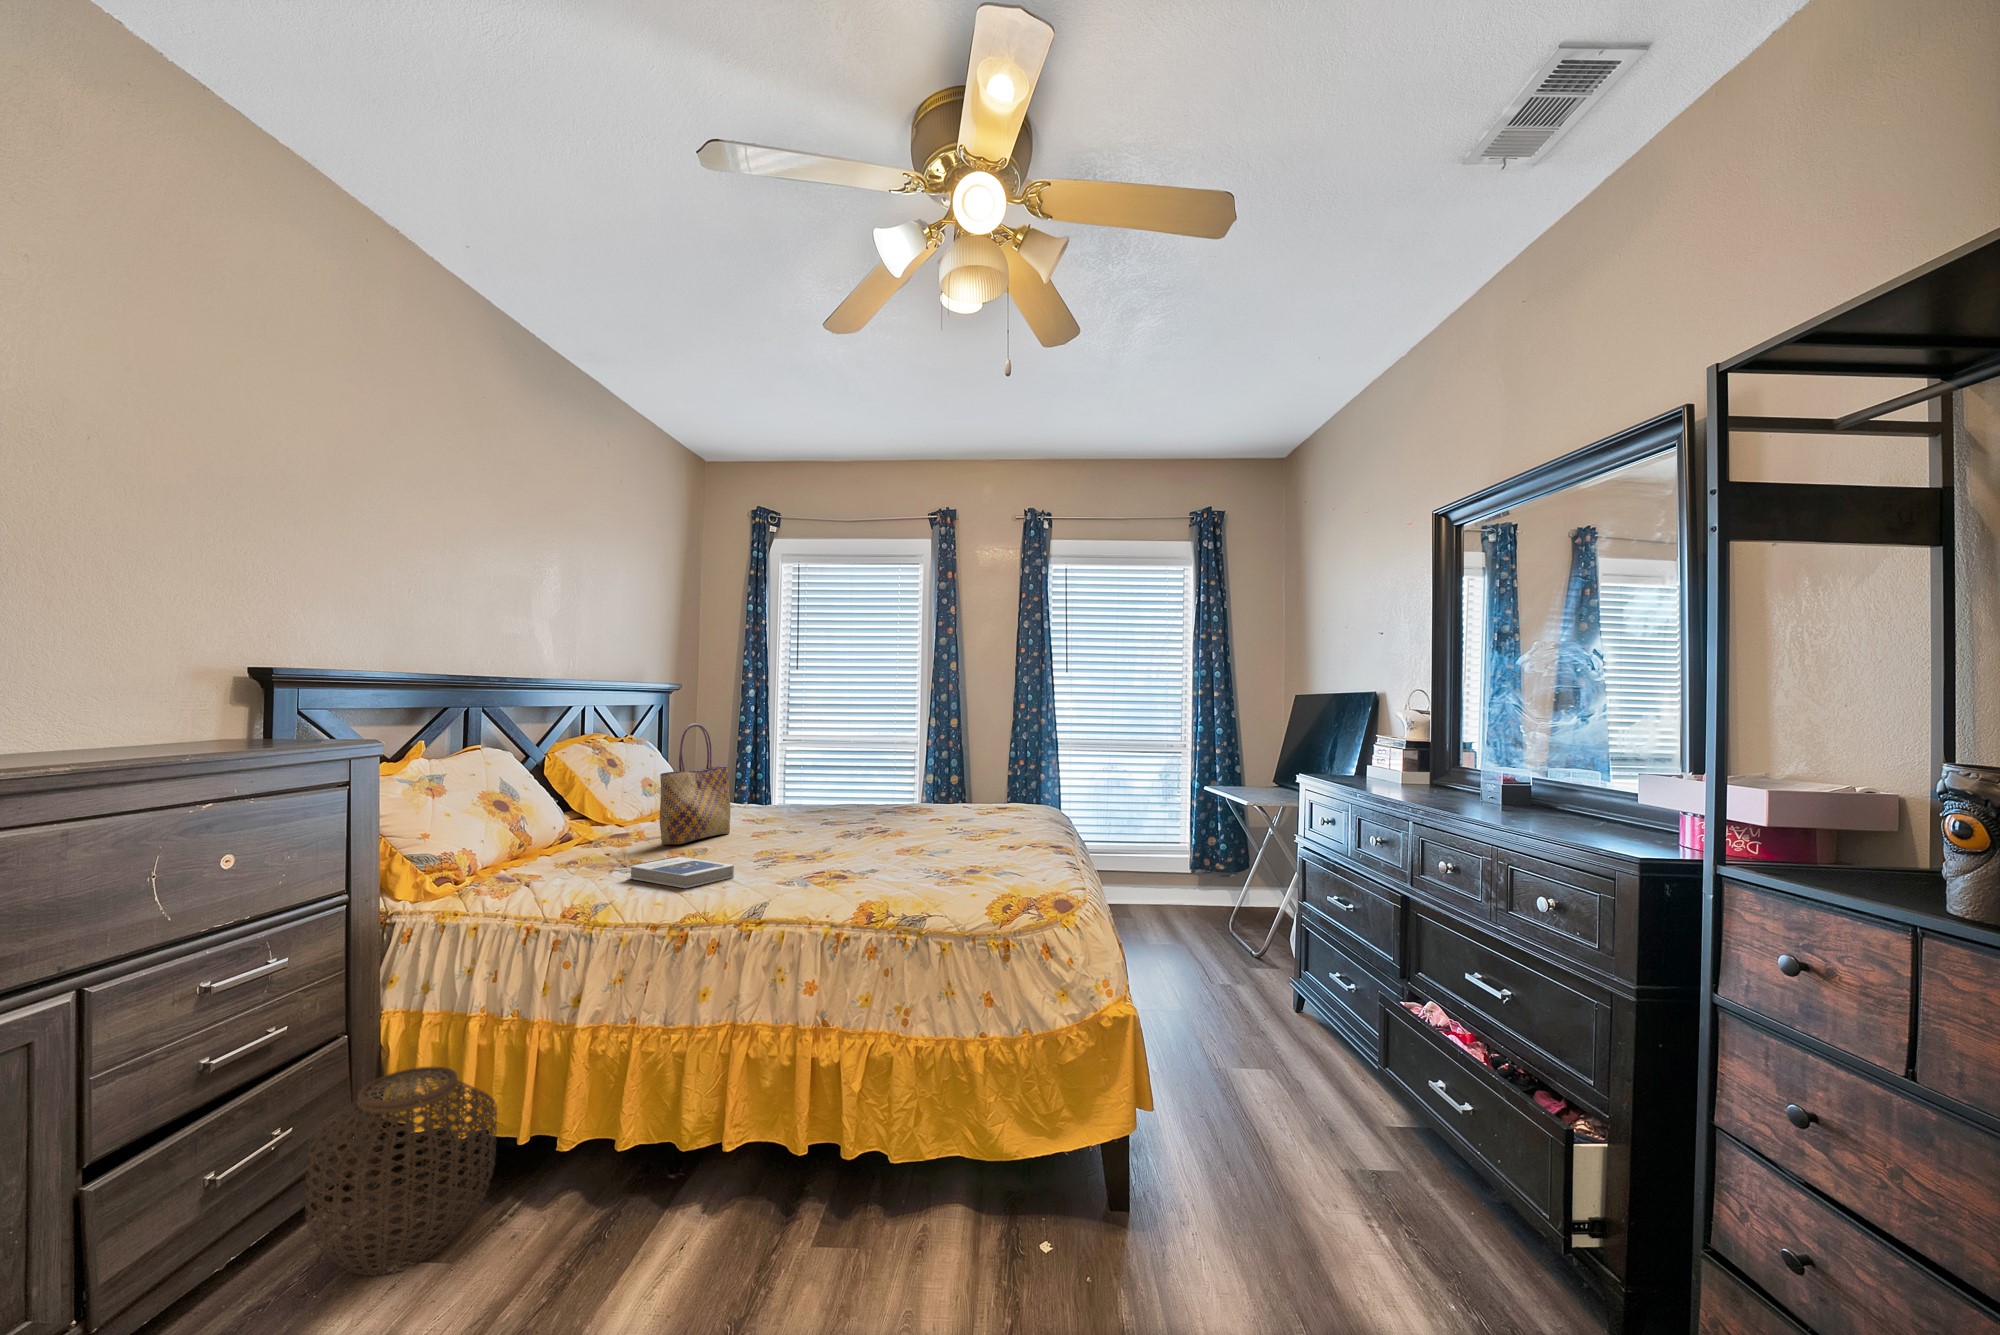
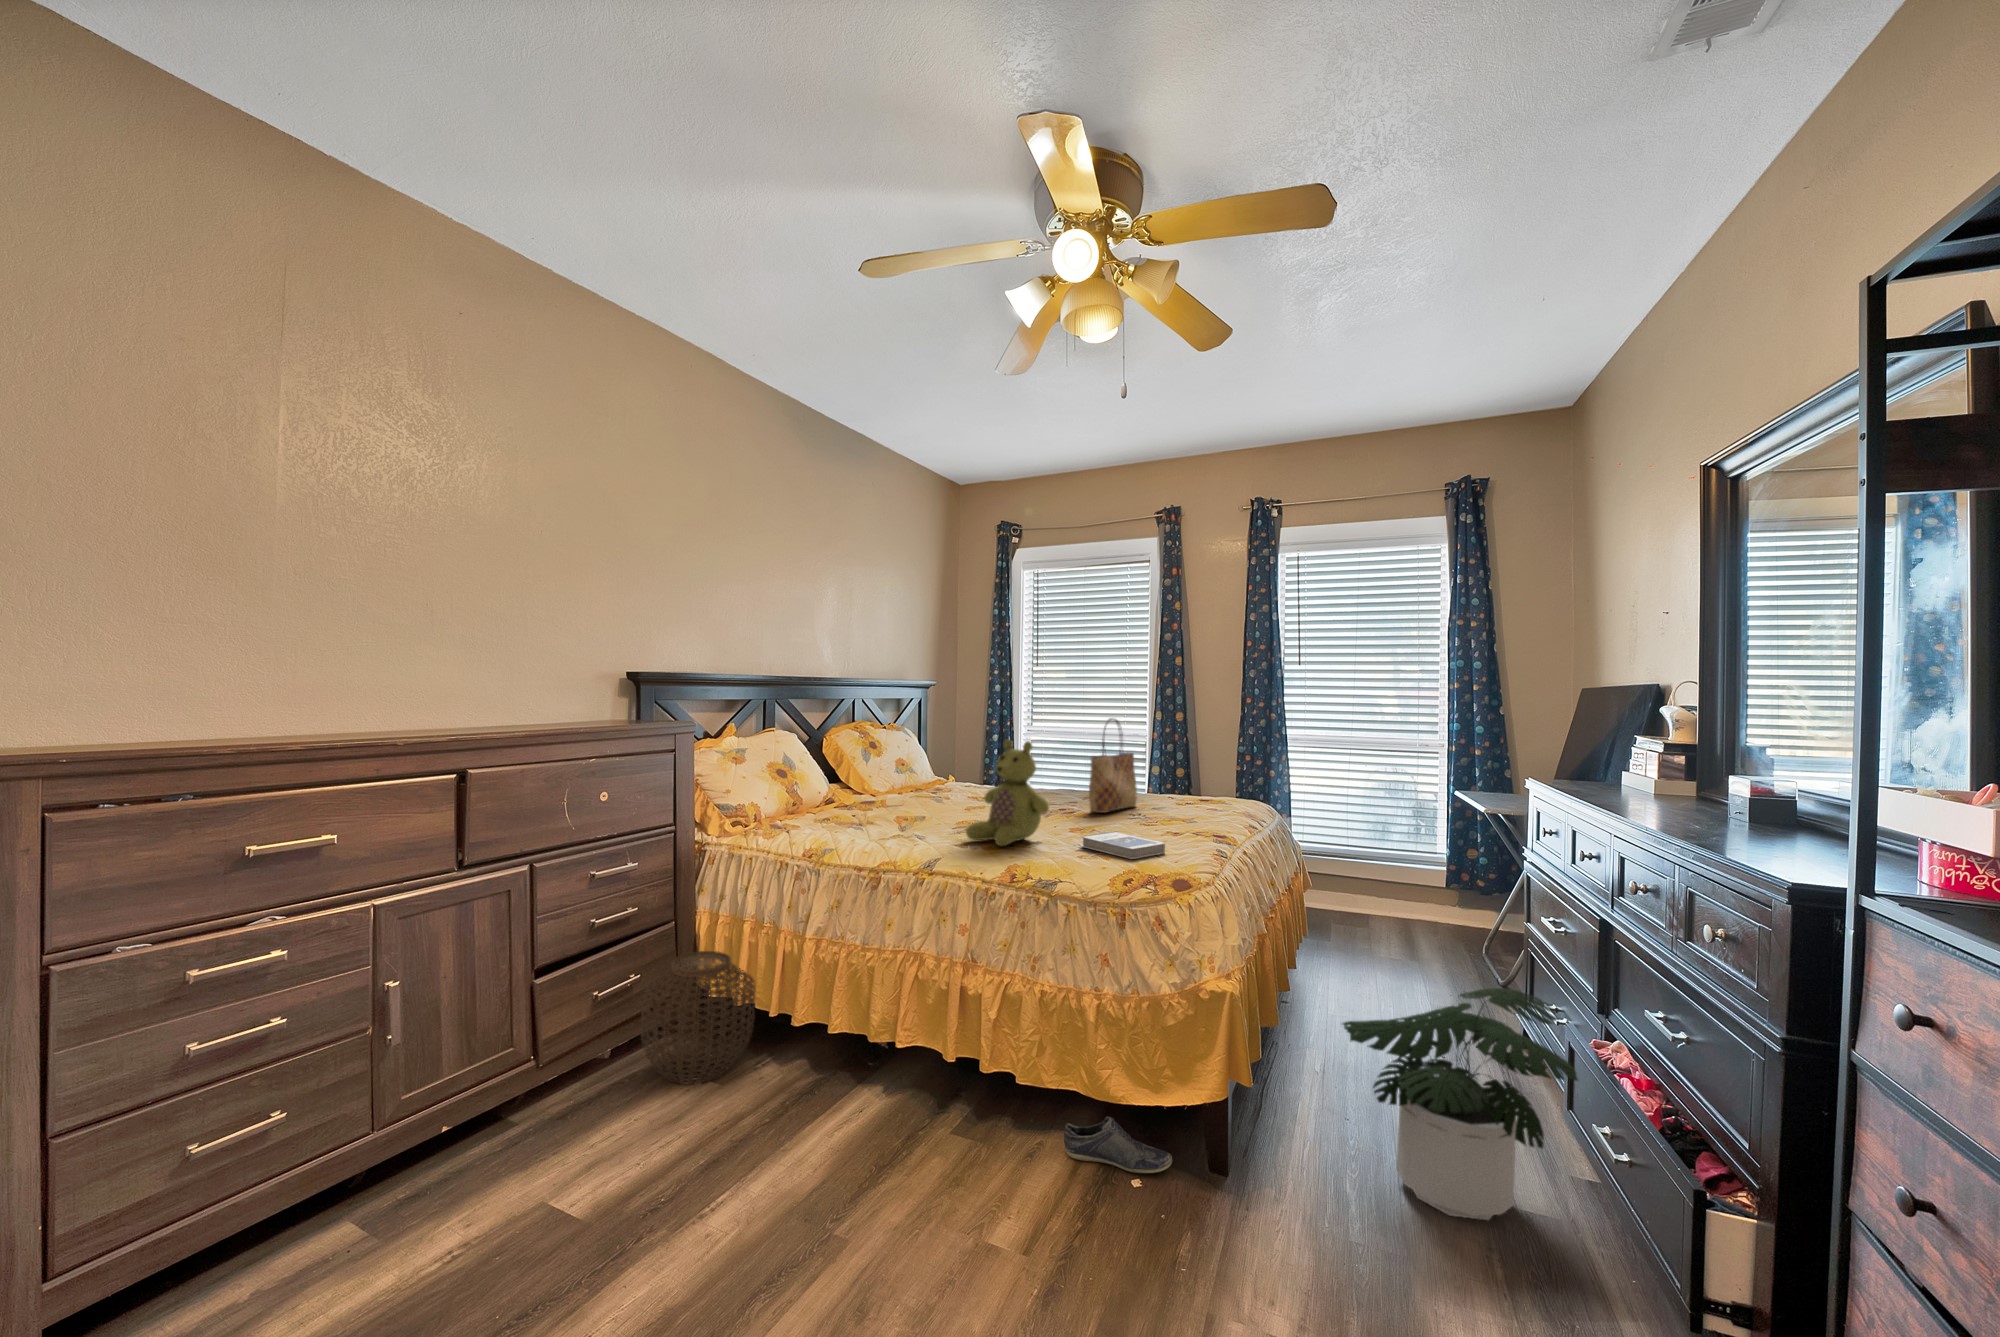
tote bag: present [659,724,731,844] -> present [1089,718,1137,813]
stuffed bear: none [784,747,887,878] -> present [966,739,1049,846]
hardback book: present [627,856,734,888] -> present [1081,832,1165,859]
potted plant: none [1229,973,1483,1219] -> present [1343,988,1578,1220]
shoe: none [955,1189,1085,1251] -> present [1064,1116,1172,1173]

